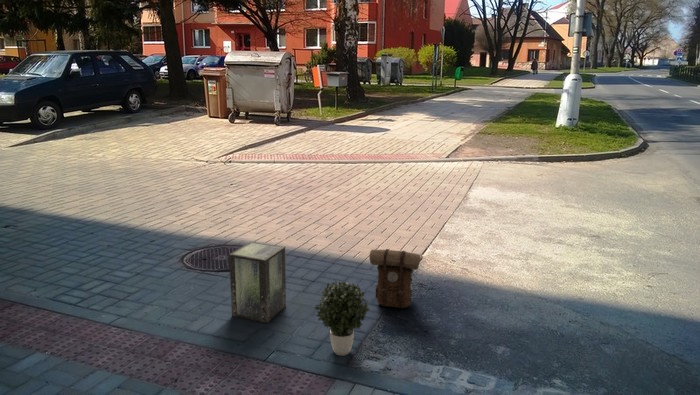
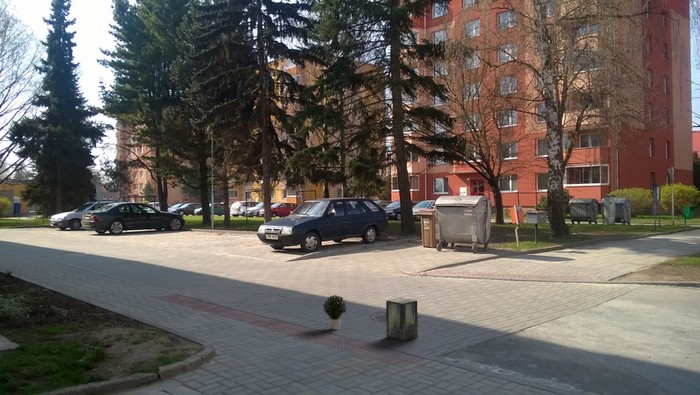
backpack: present [369,249,420,308] -> none [465,306,495,344]
potted plant: present [315,281,369,356] -> present [323,295,346,330]

